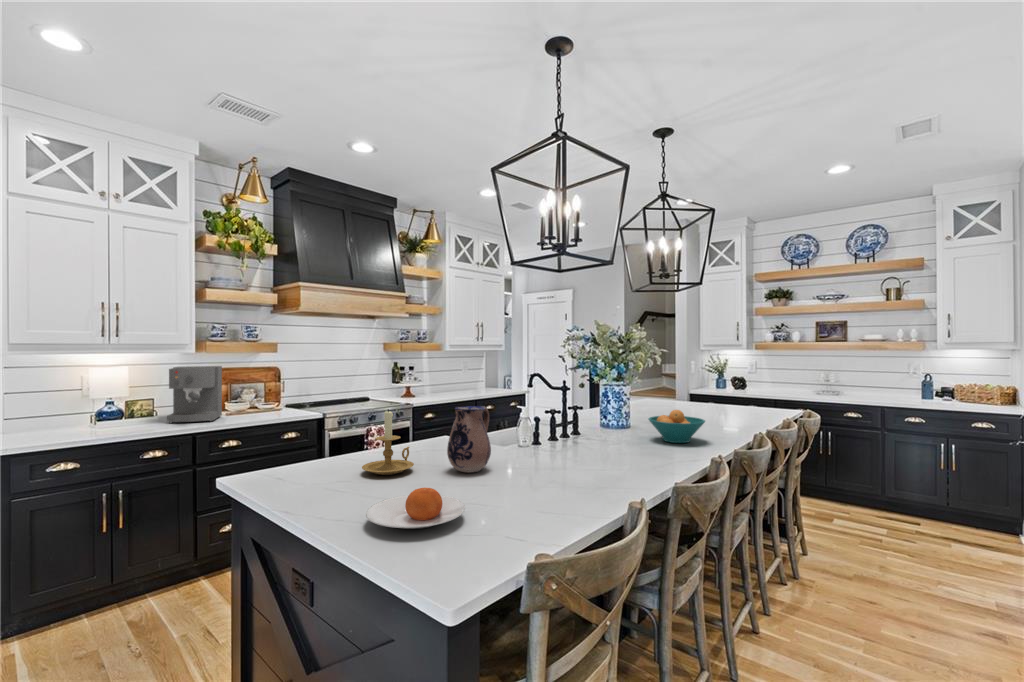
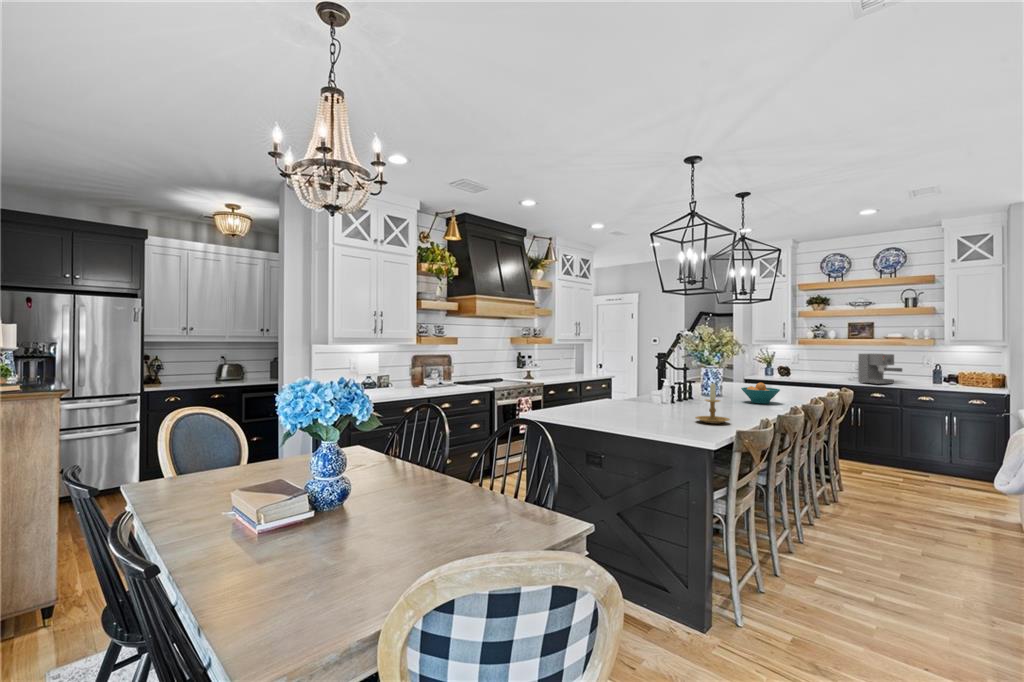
coffee maker: present [167,366,222,423] -> present [858,354,902,384]
ceramic pitcher: present [447,406,491,473] -> none [636,376,662,413]
candle holder: present [362,409,414,475] -> present [695,383,730,424]
plate: present [366,488,465,529] -> none [630,412,680,429]

